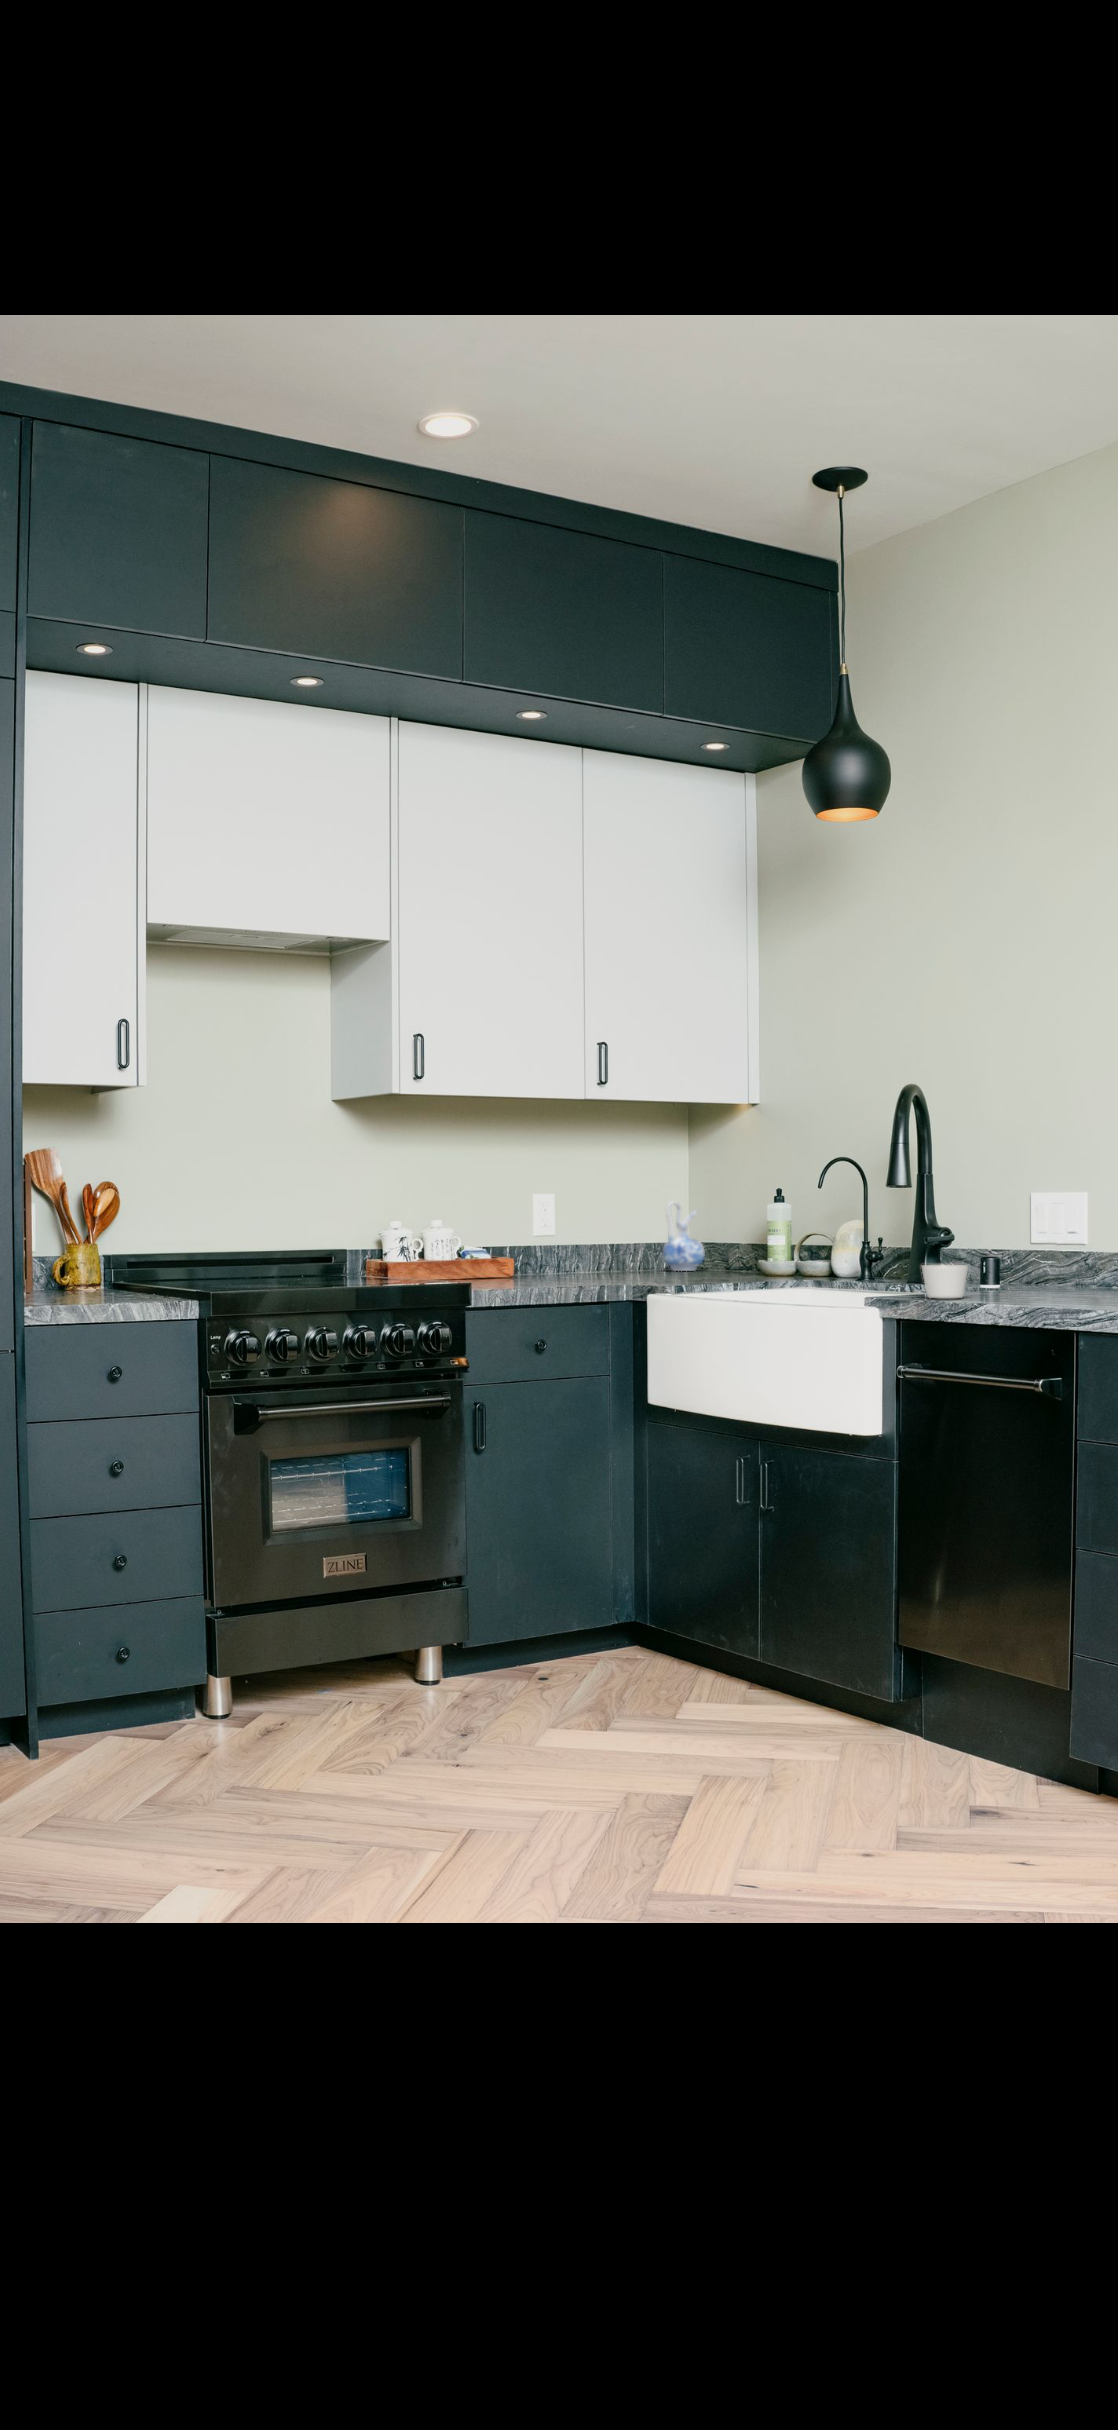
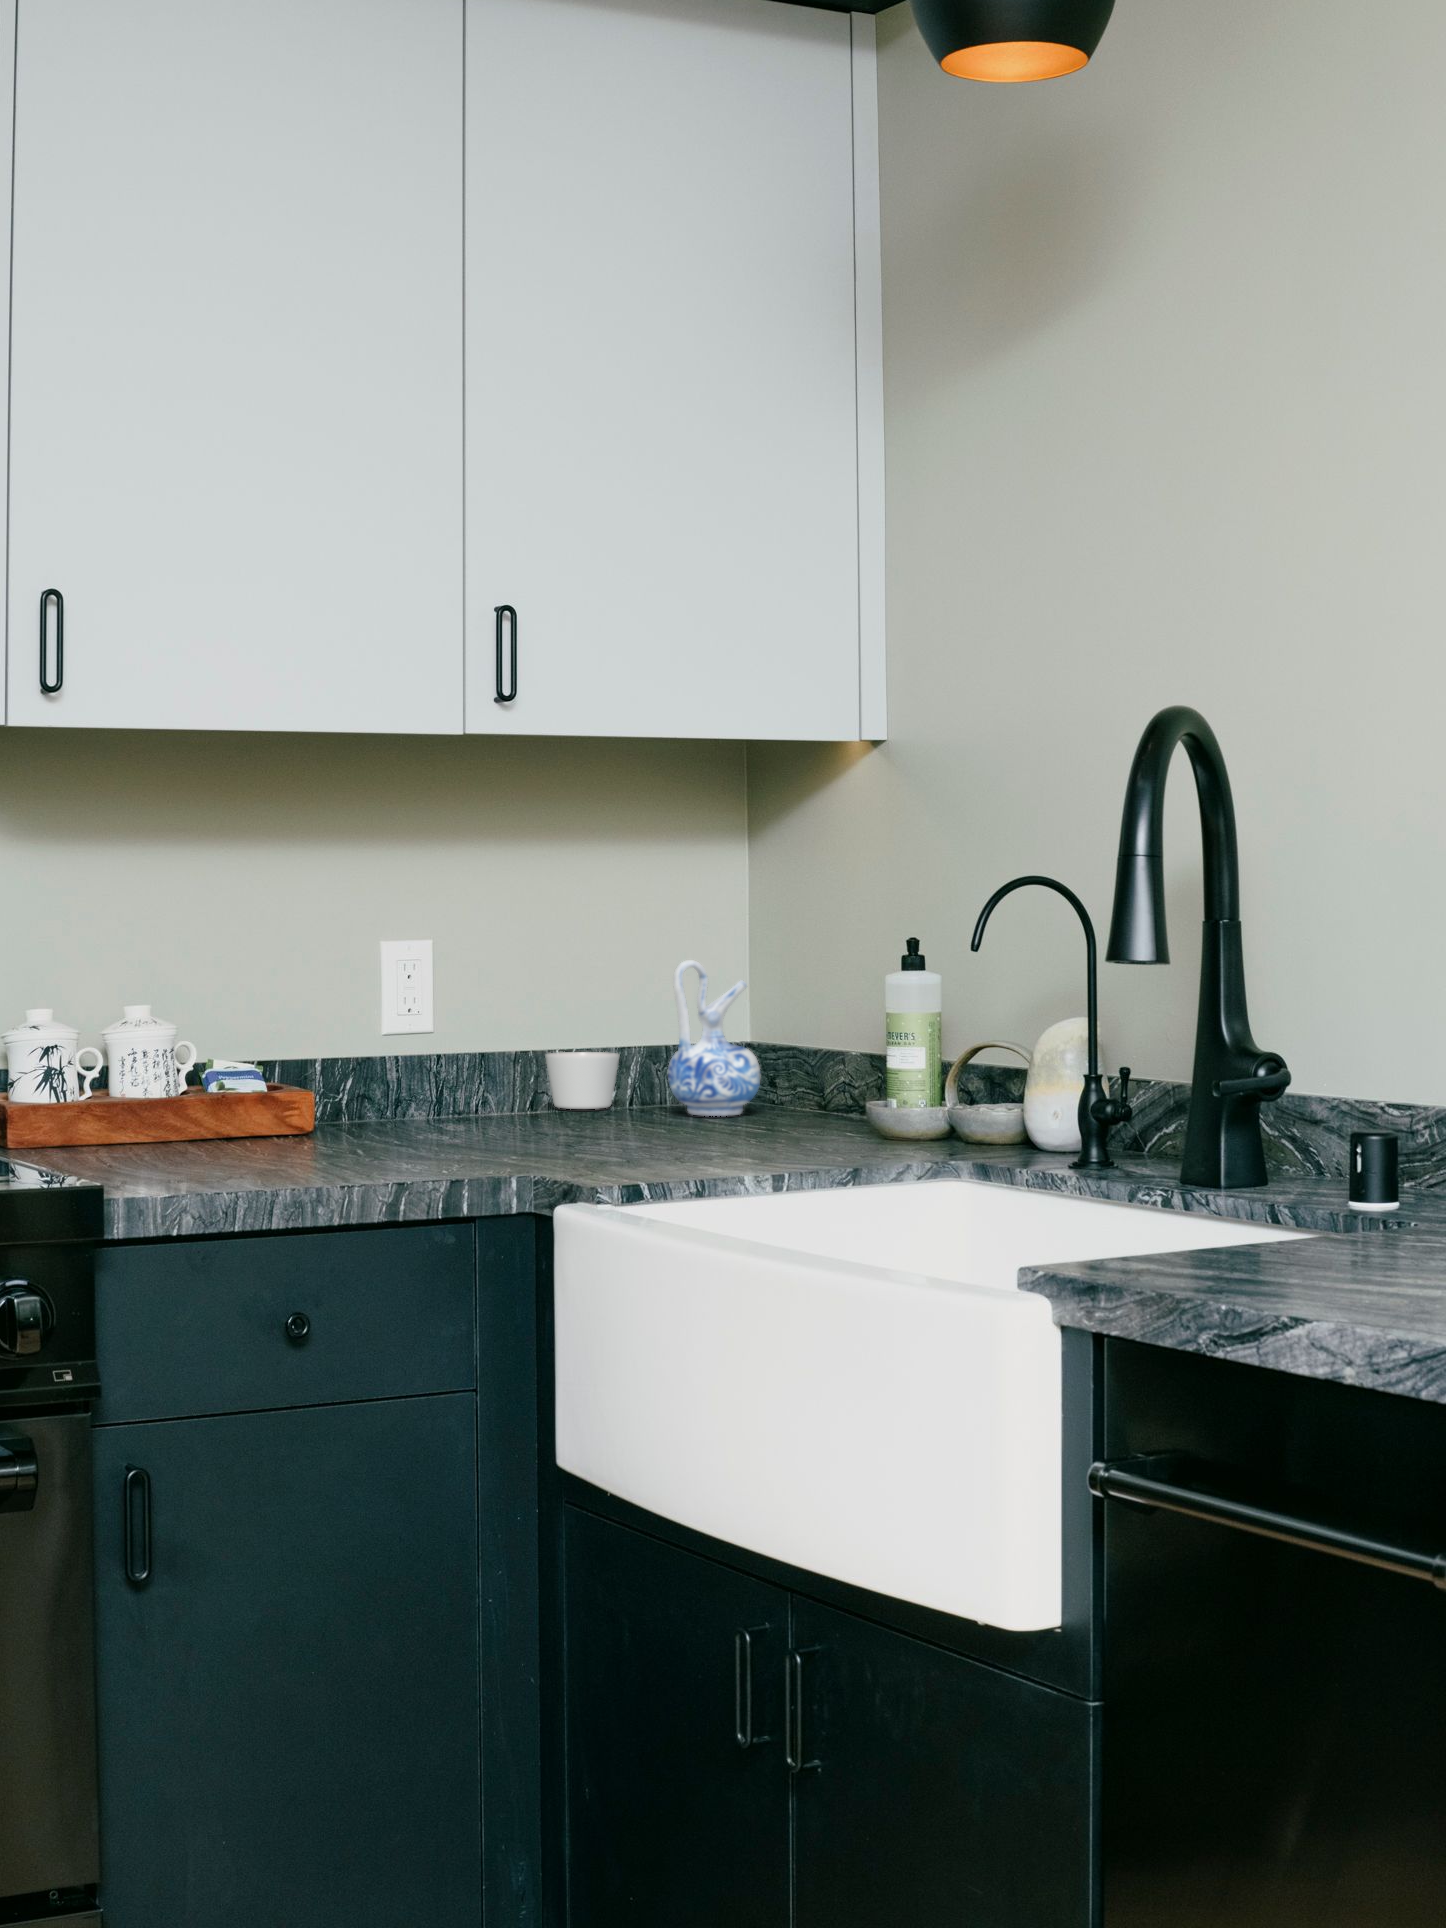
candle: present [921,1265,968,1298] -> present [545,1052,620,1109]

